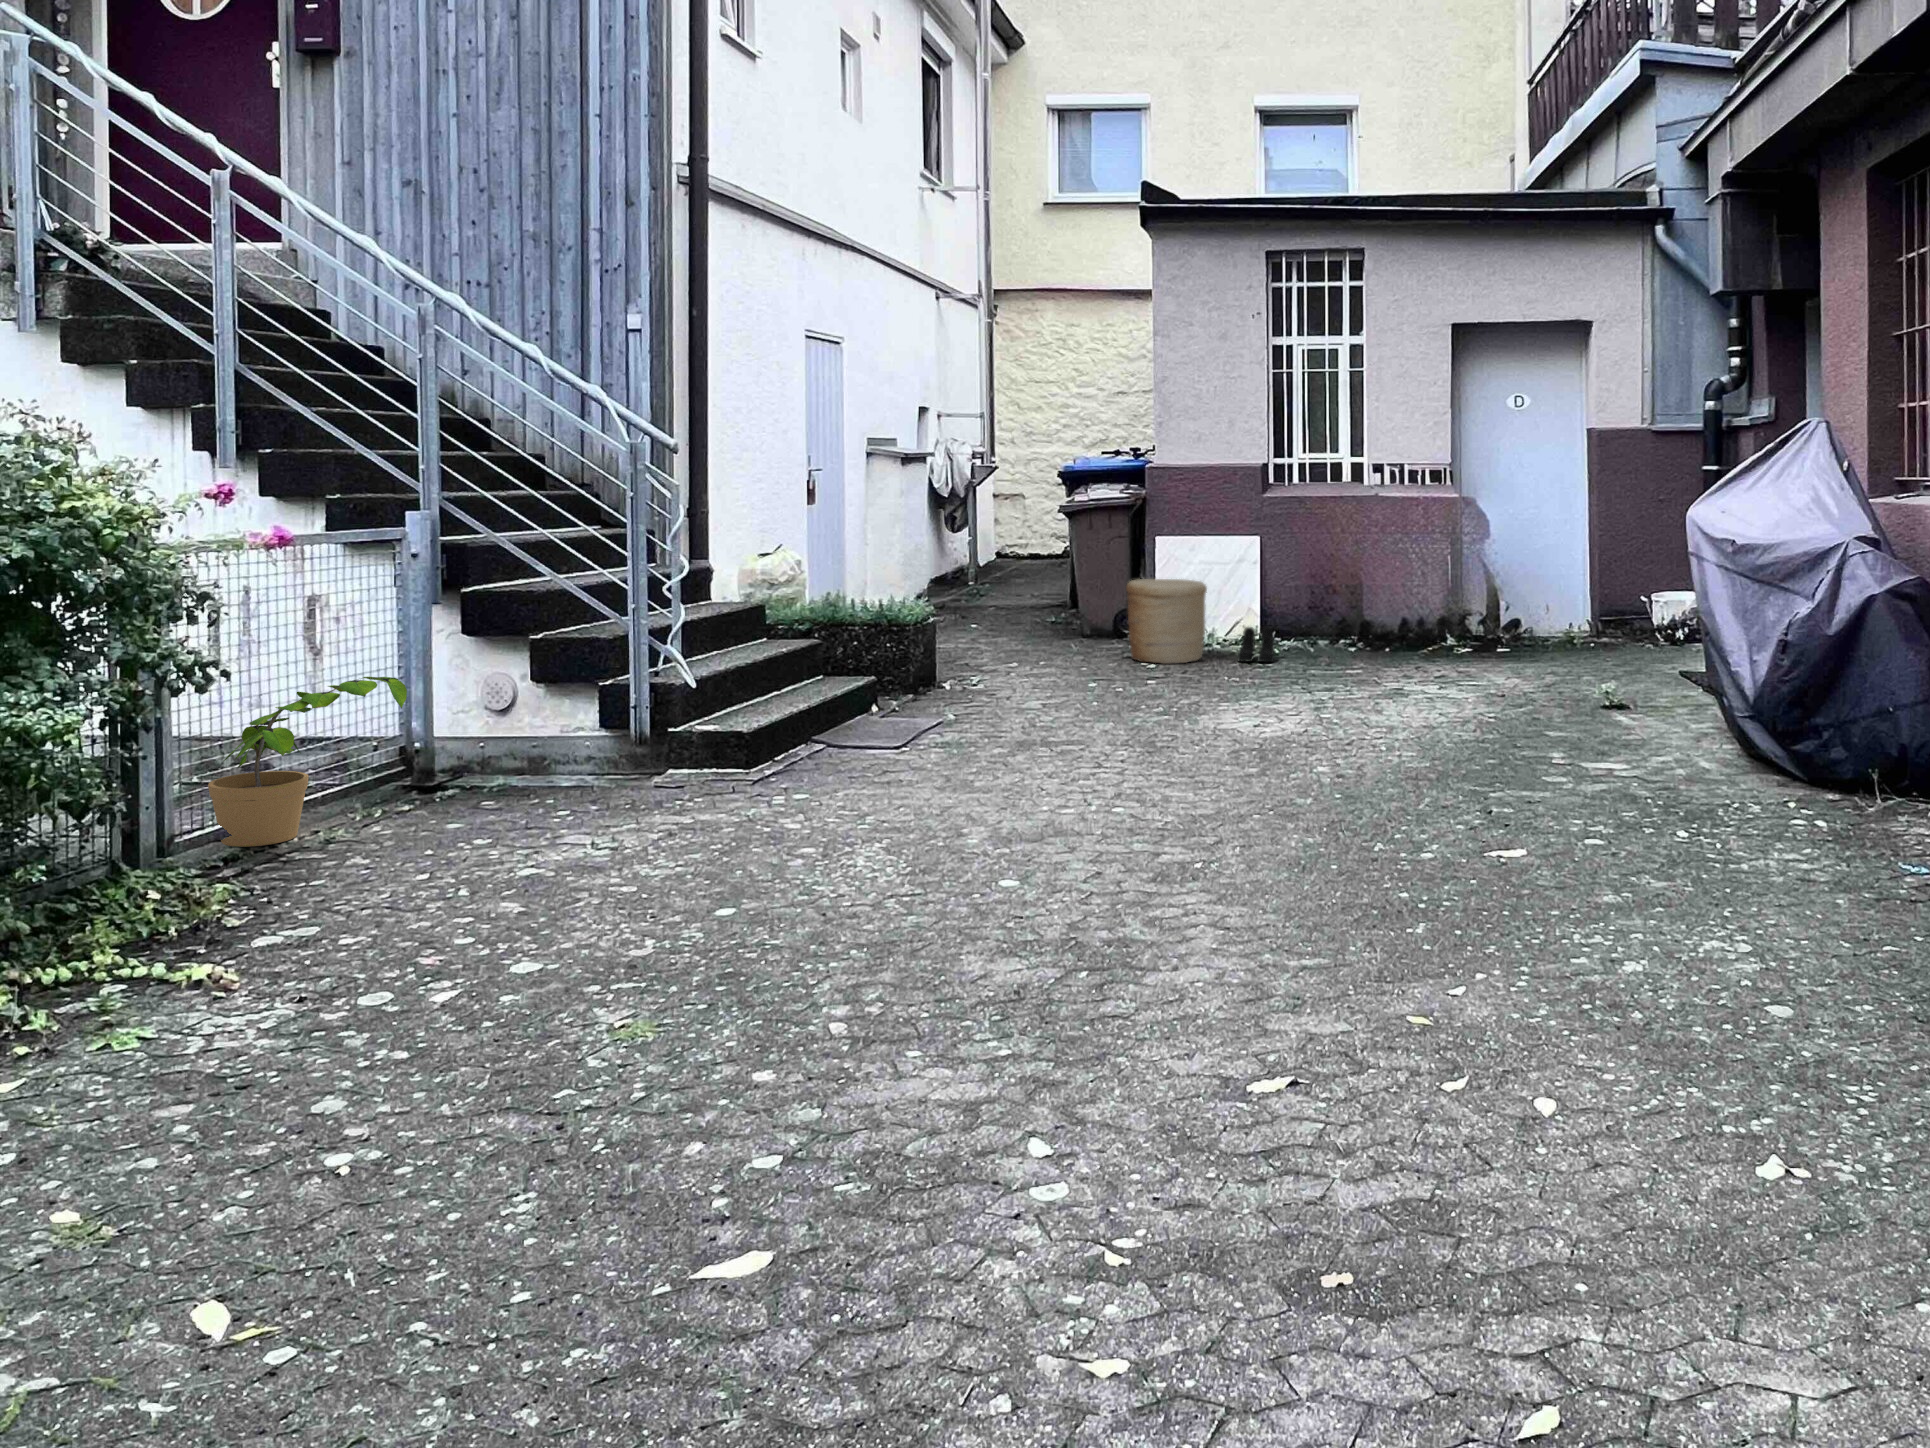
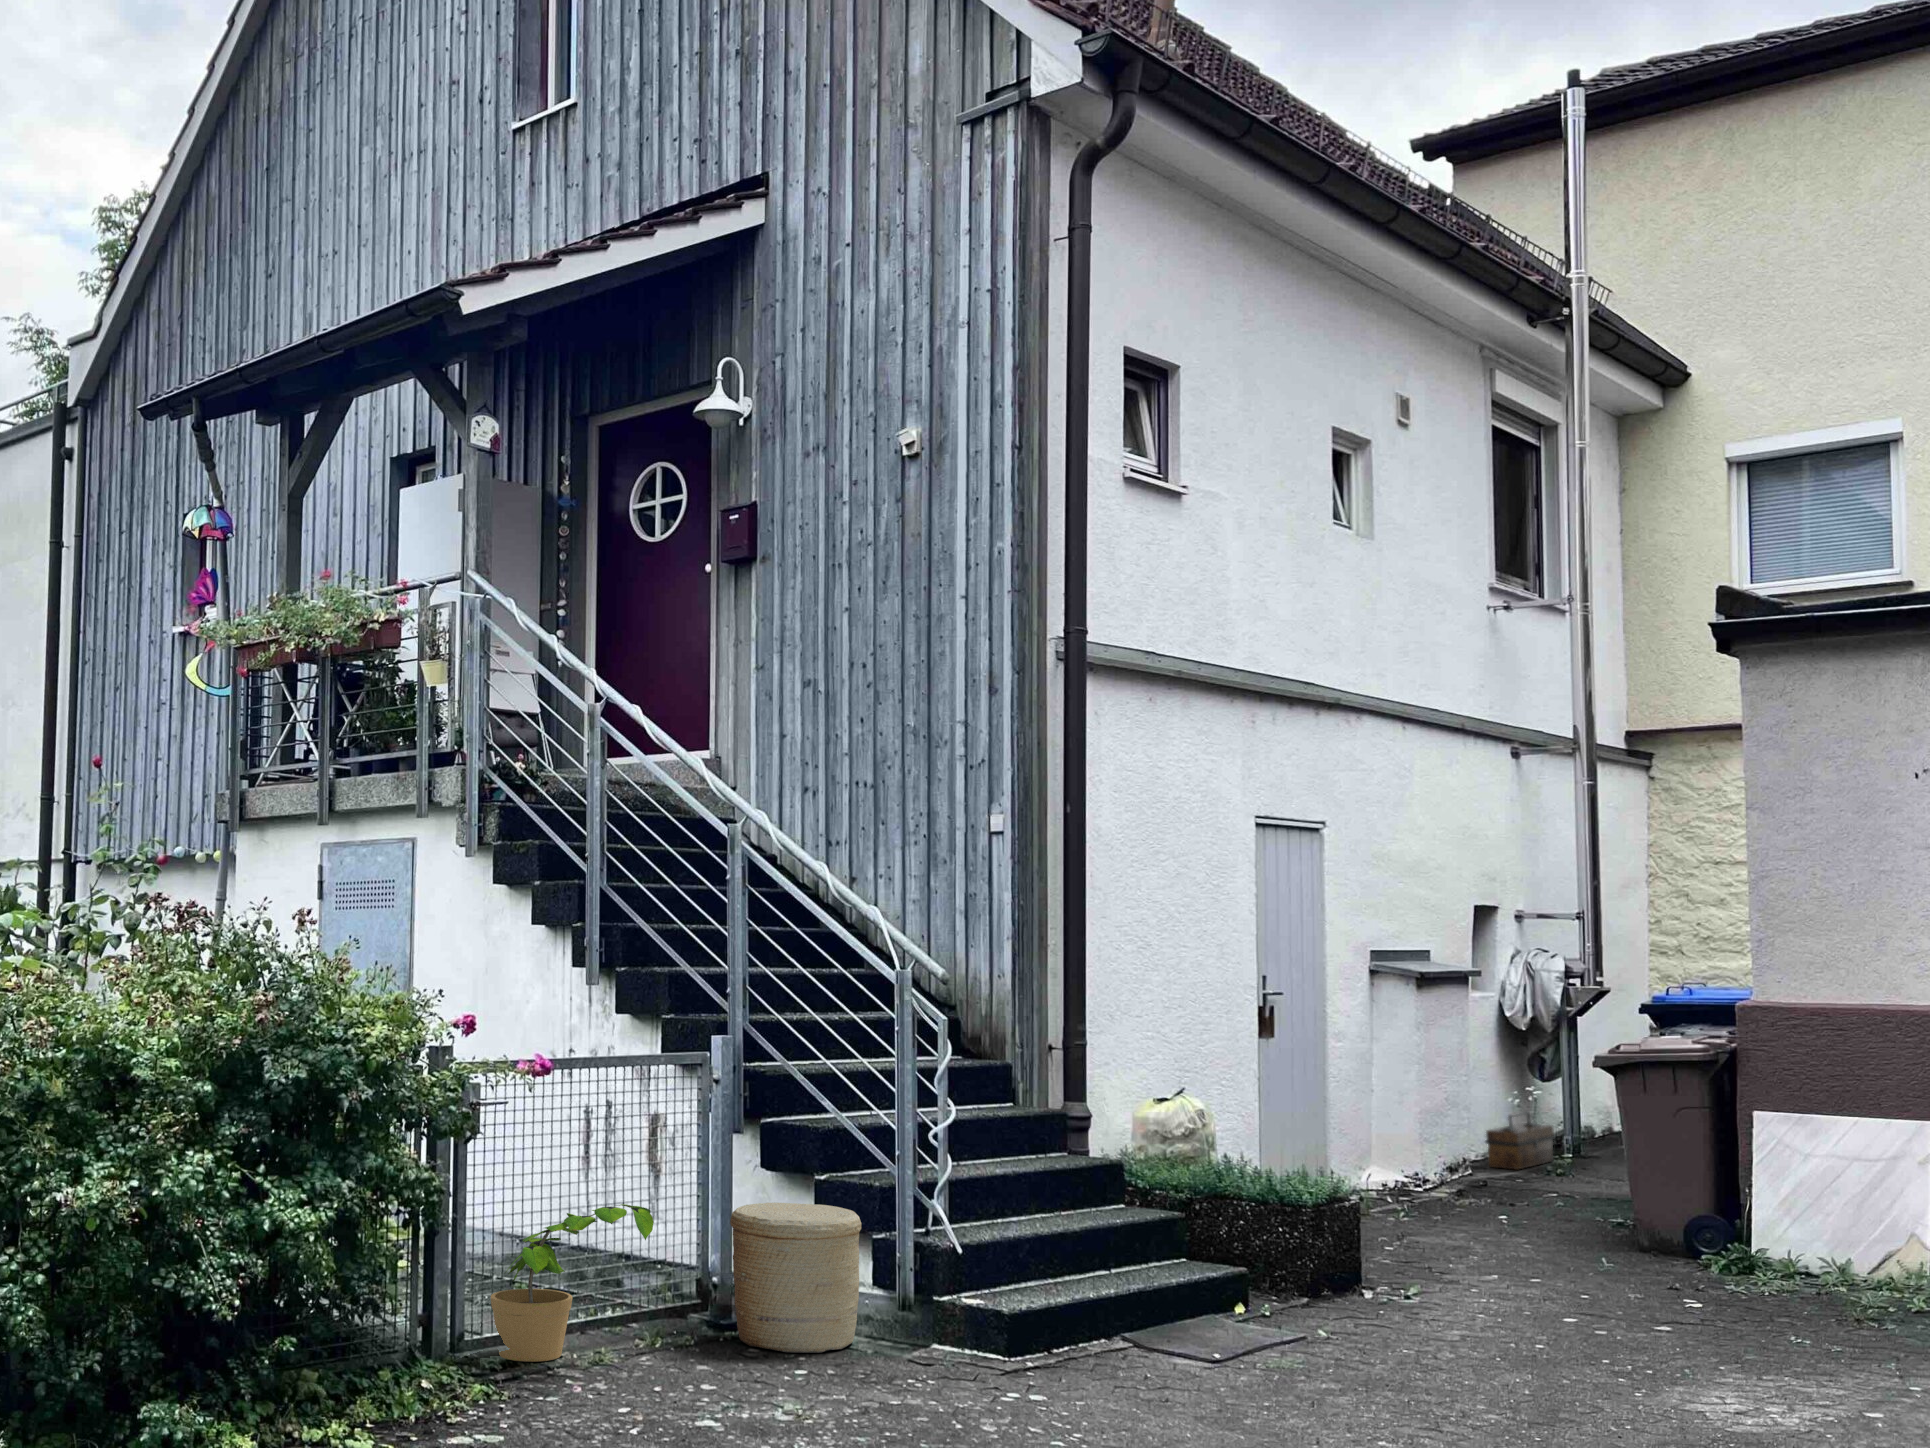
toolbox: none [924,556,965,598] -> present [1485,1111,1555,1169]
woven basket: present [1126,579,1207,664] -> present [730,1203,861,1353]
boots: present [1238,627,1275,662] -> none [1820,1251,1886,1309]

